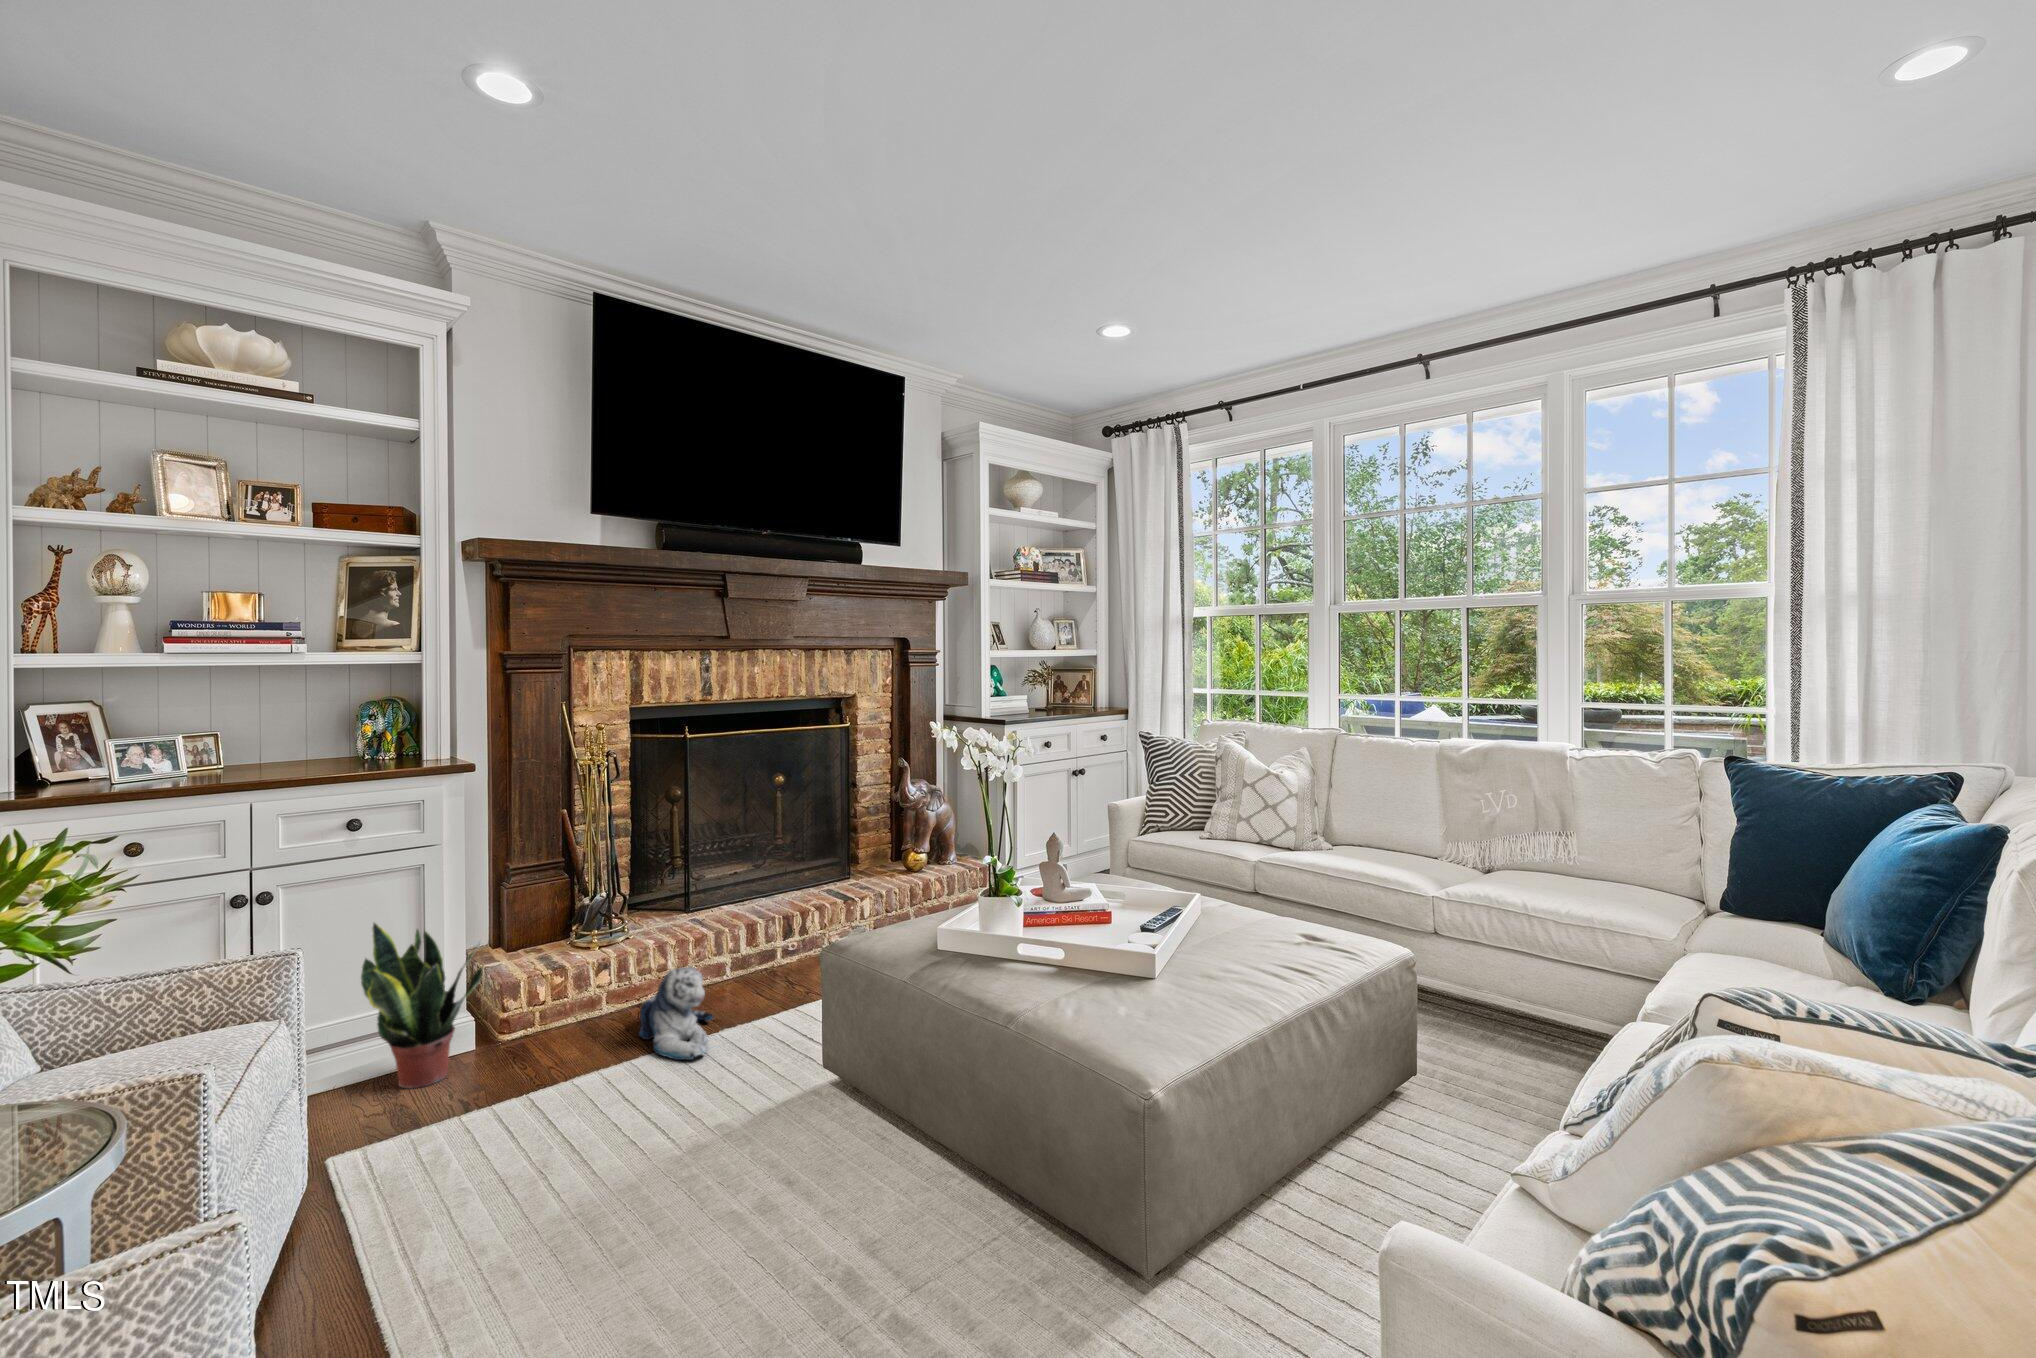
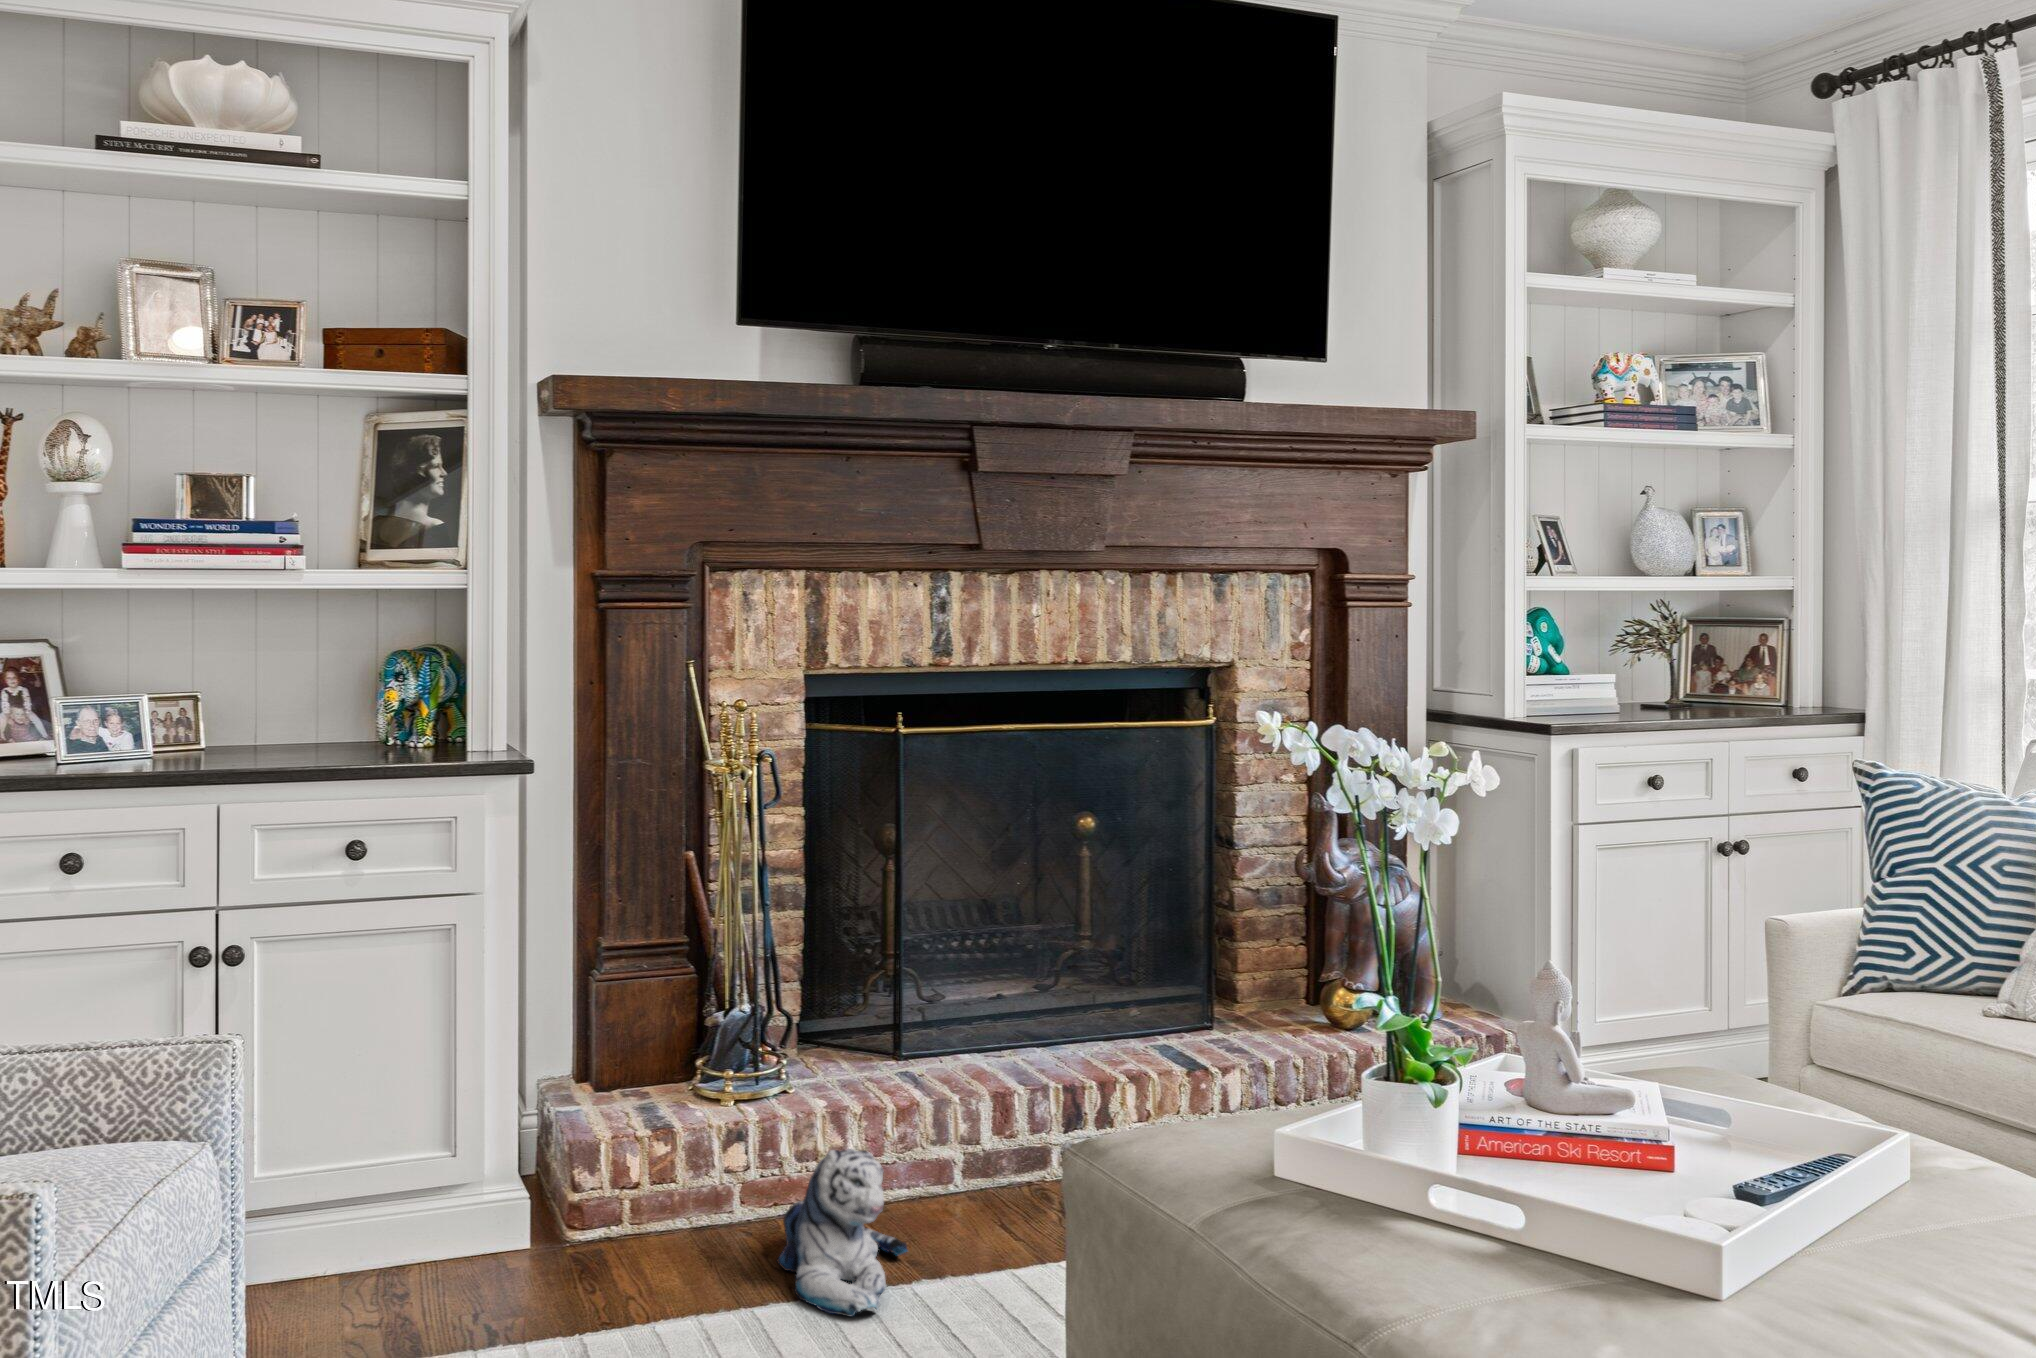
potted plant: present [361,923,483,1088] -> none [357,1013,536,1293]

